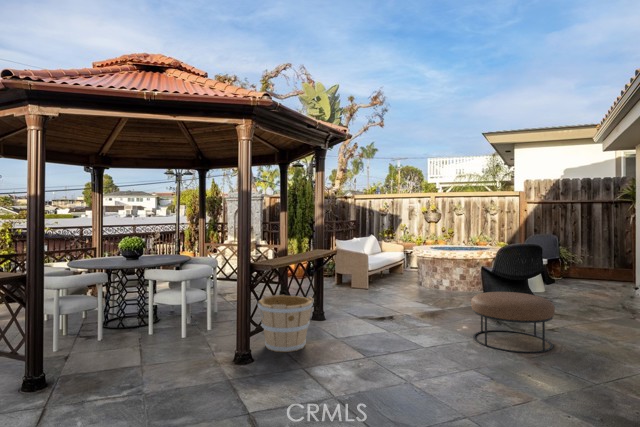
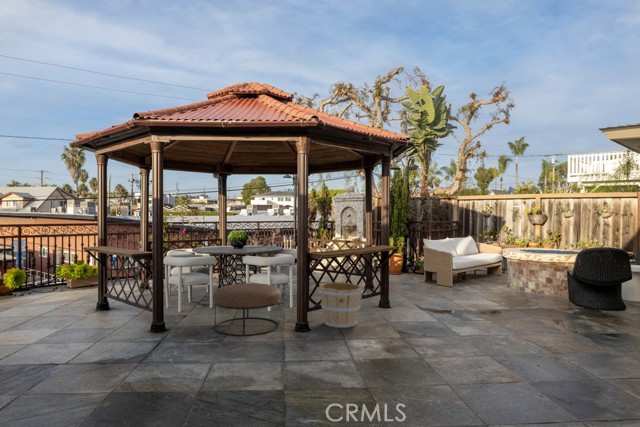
ottoman: present [471,292,555,353] -> present [213,283,281,336]

